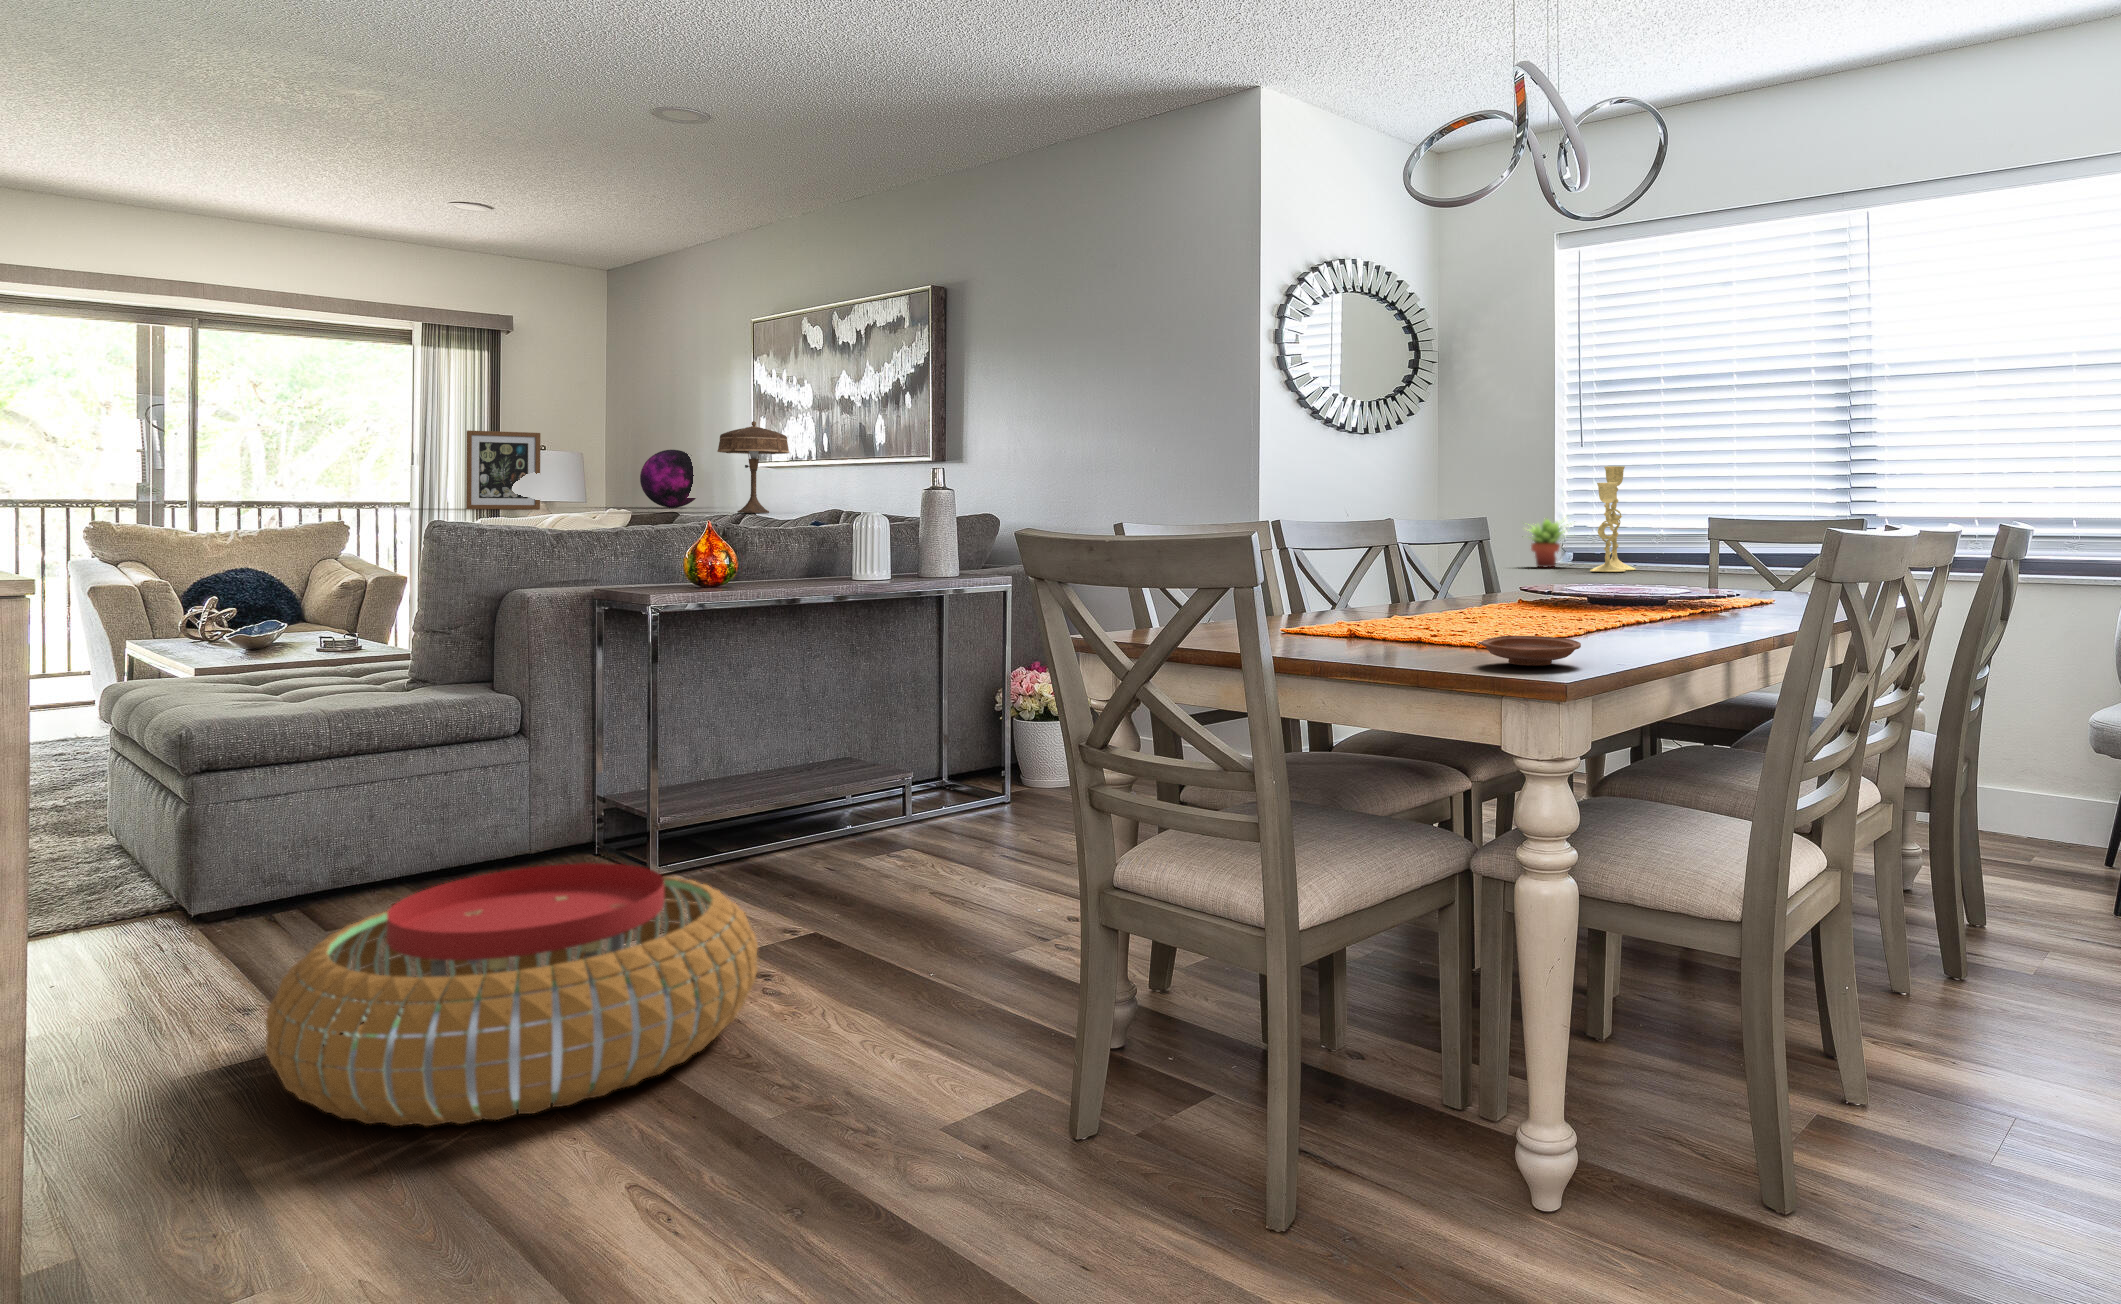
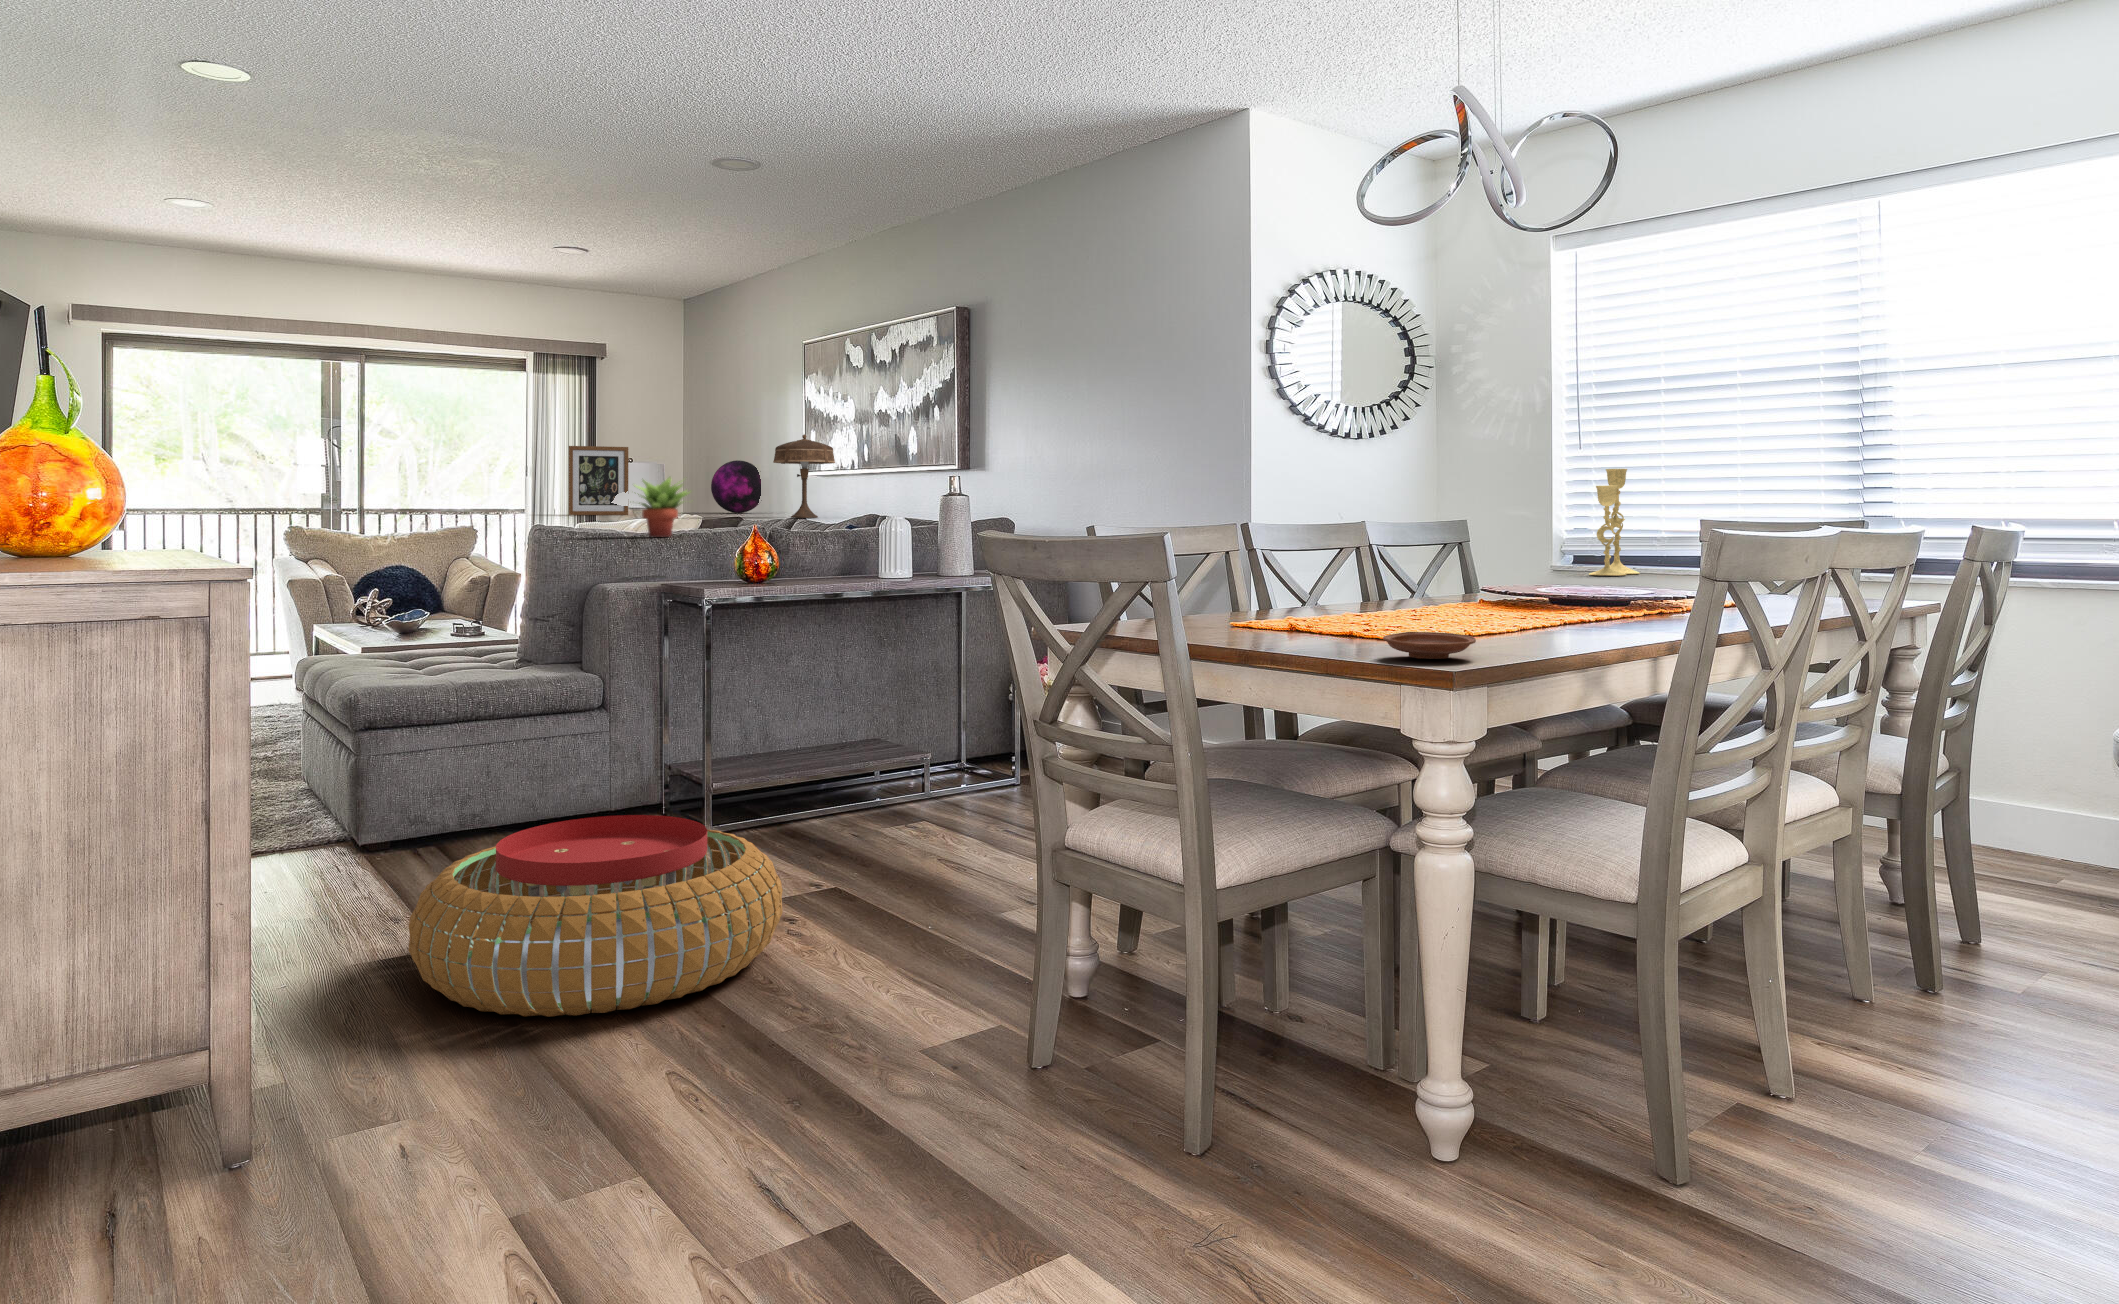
succulent plant: present [1528,519,1563,567] -> present [636,477,690,537]

